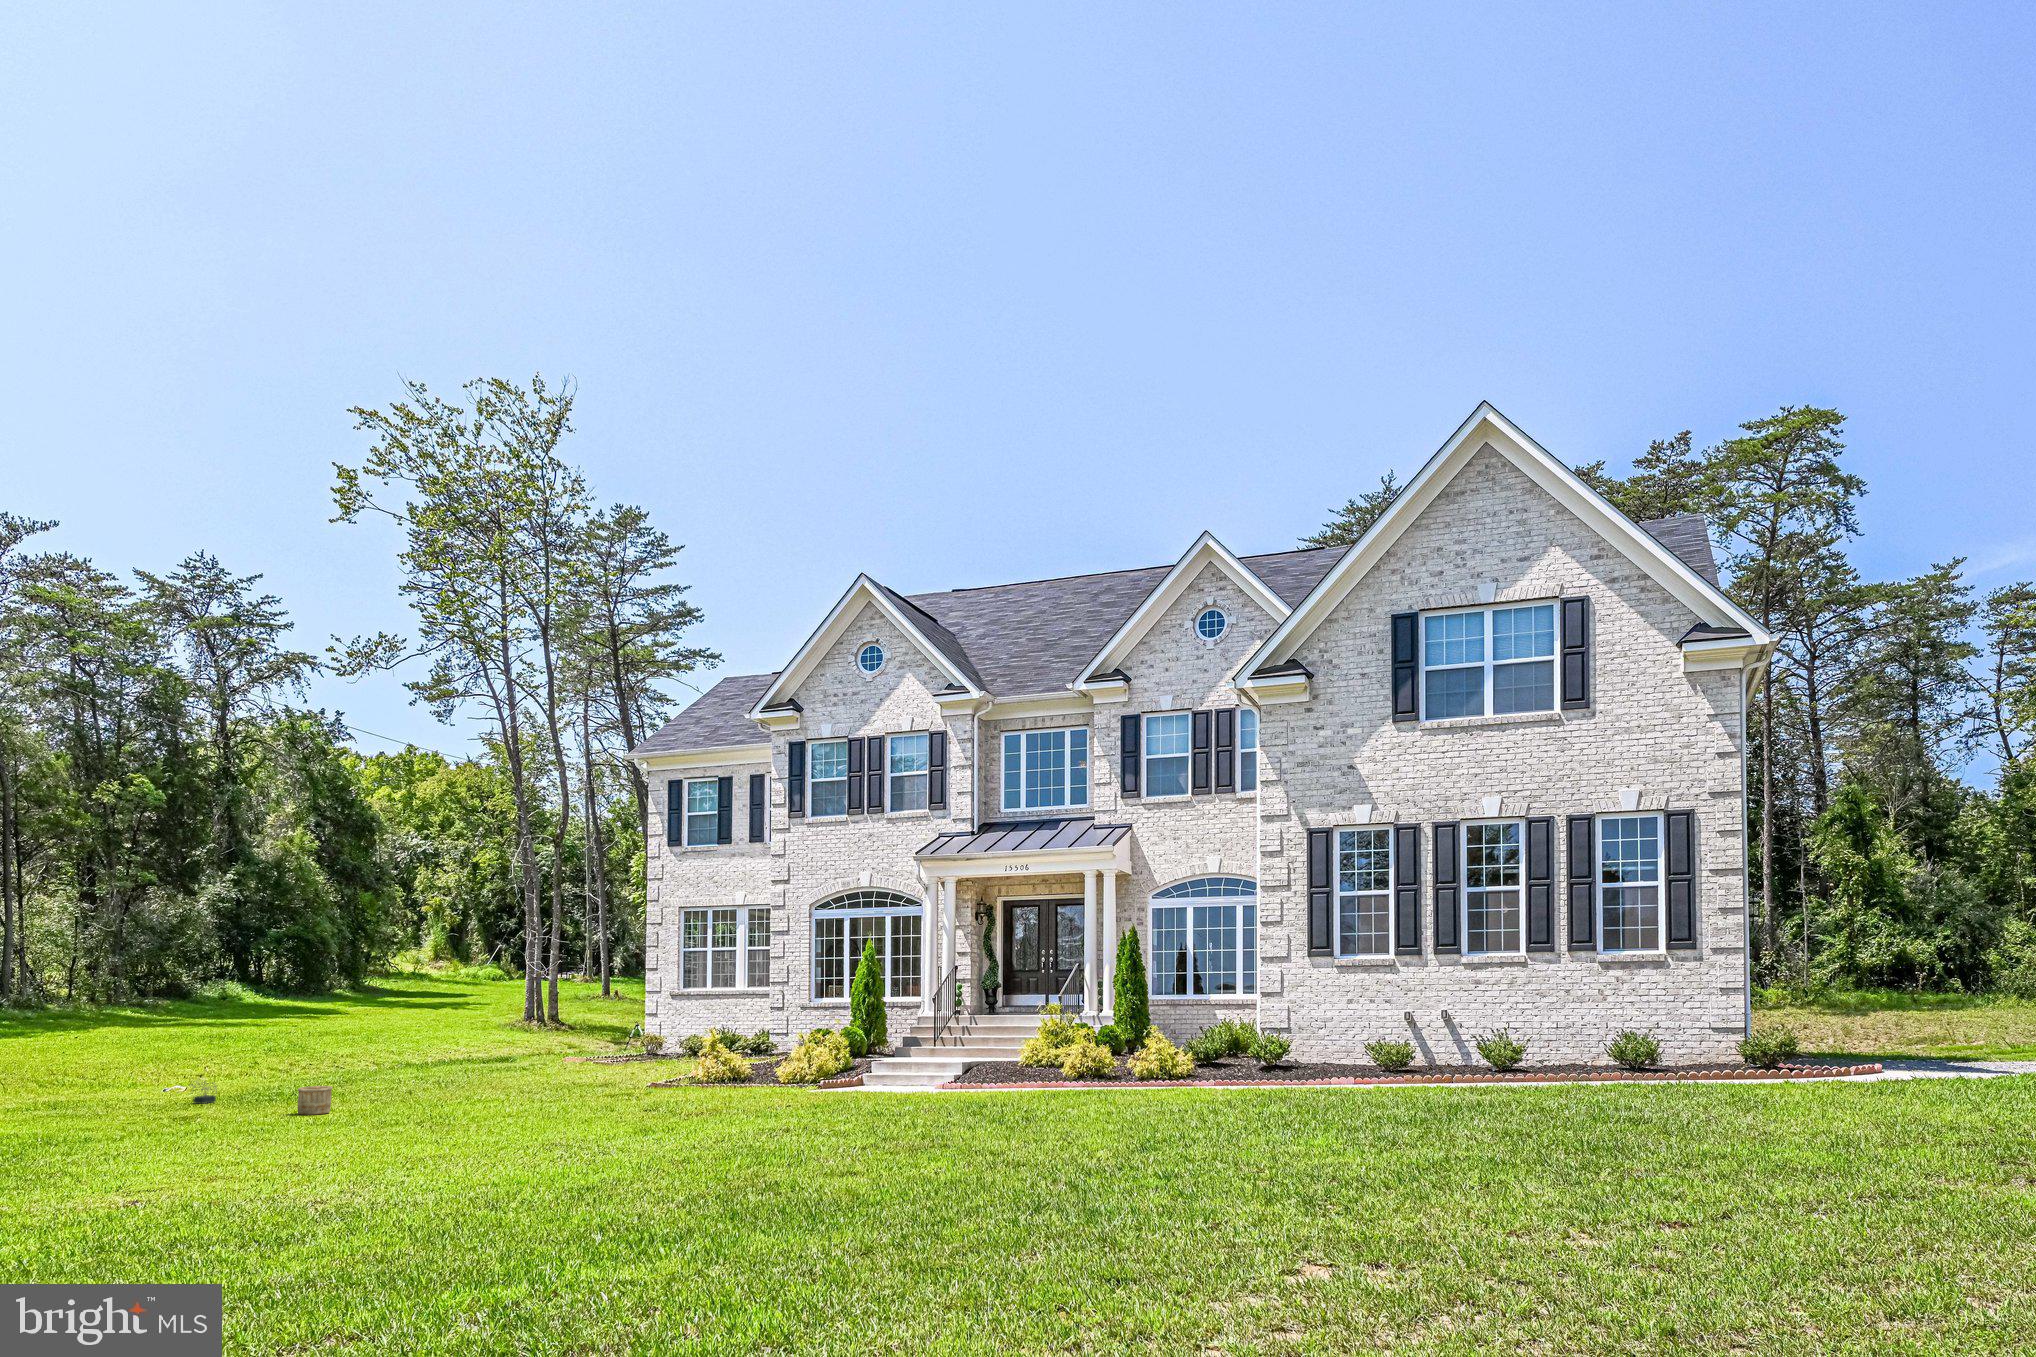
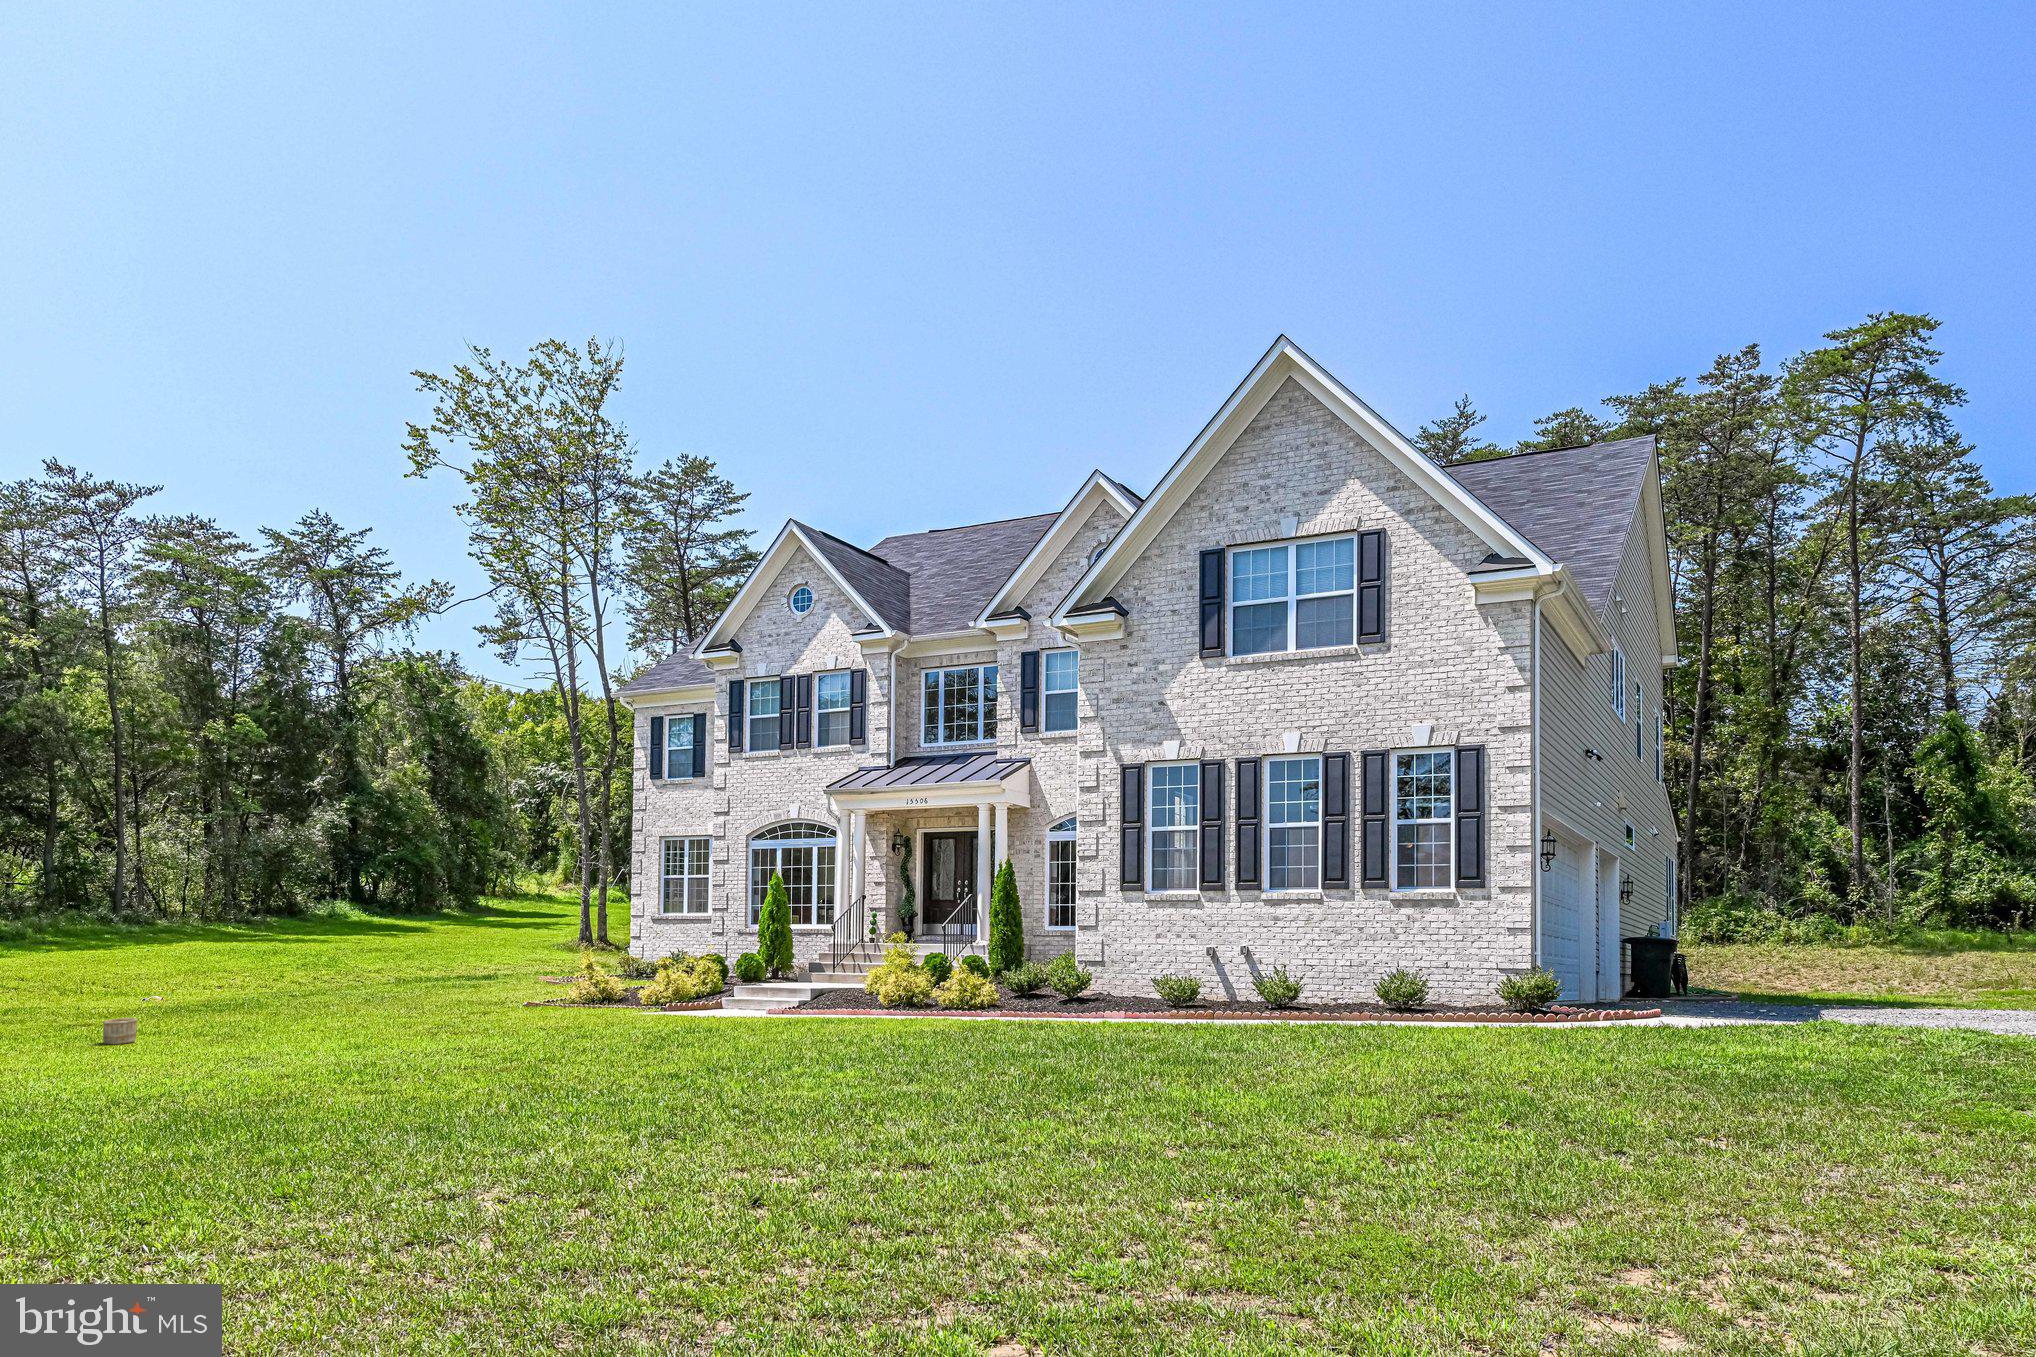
decorative plant: present [192,1081,217,1104] -> none [62,1005,92,1028]

